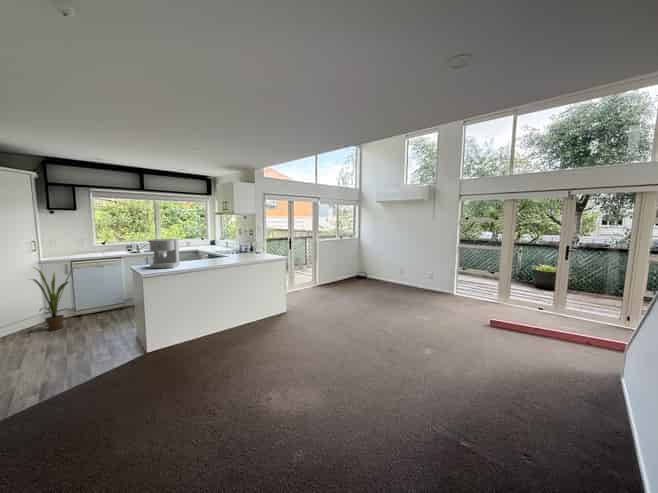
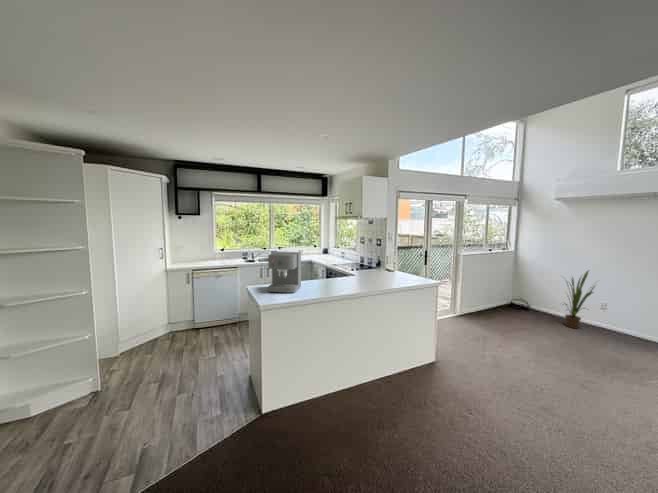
house plant: present [32,269,71,330] -> present [565,271,595,328]

